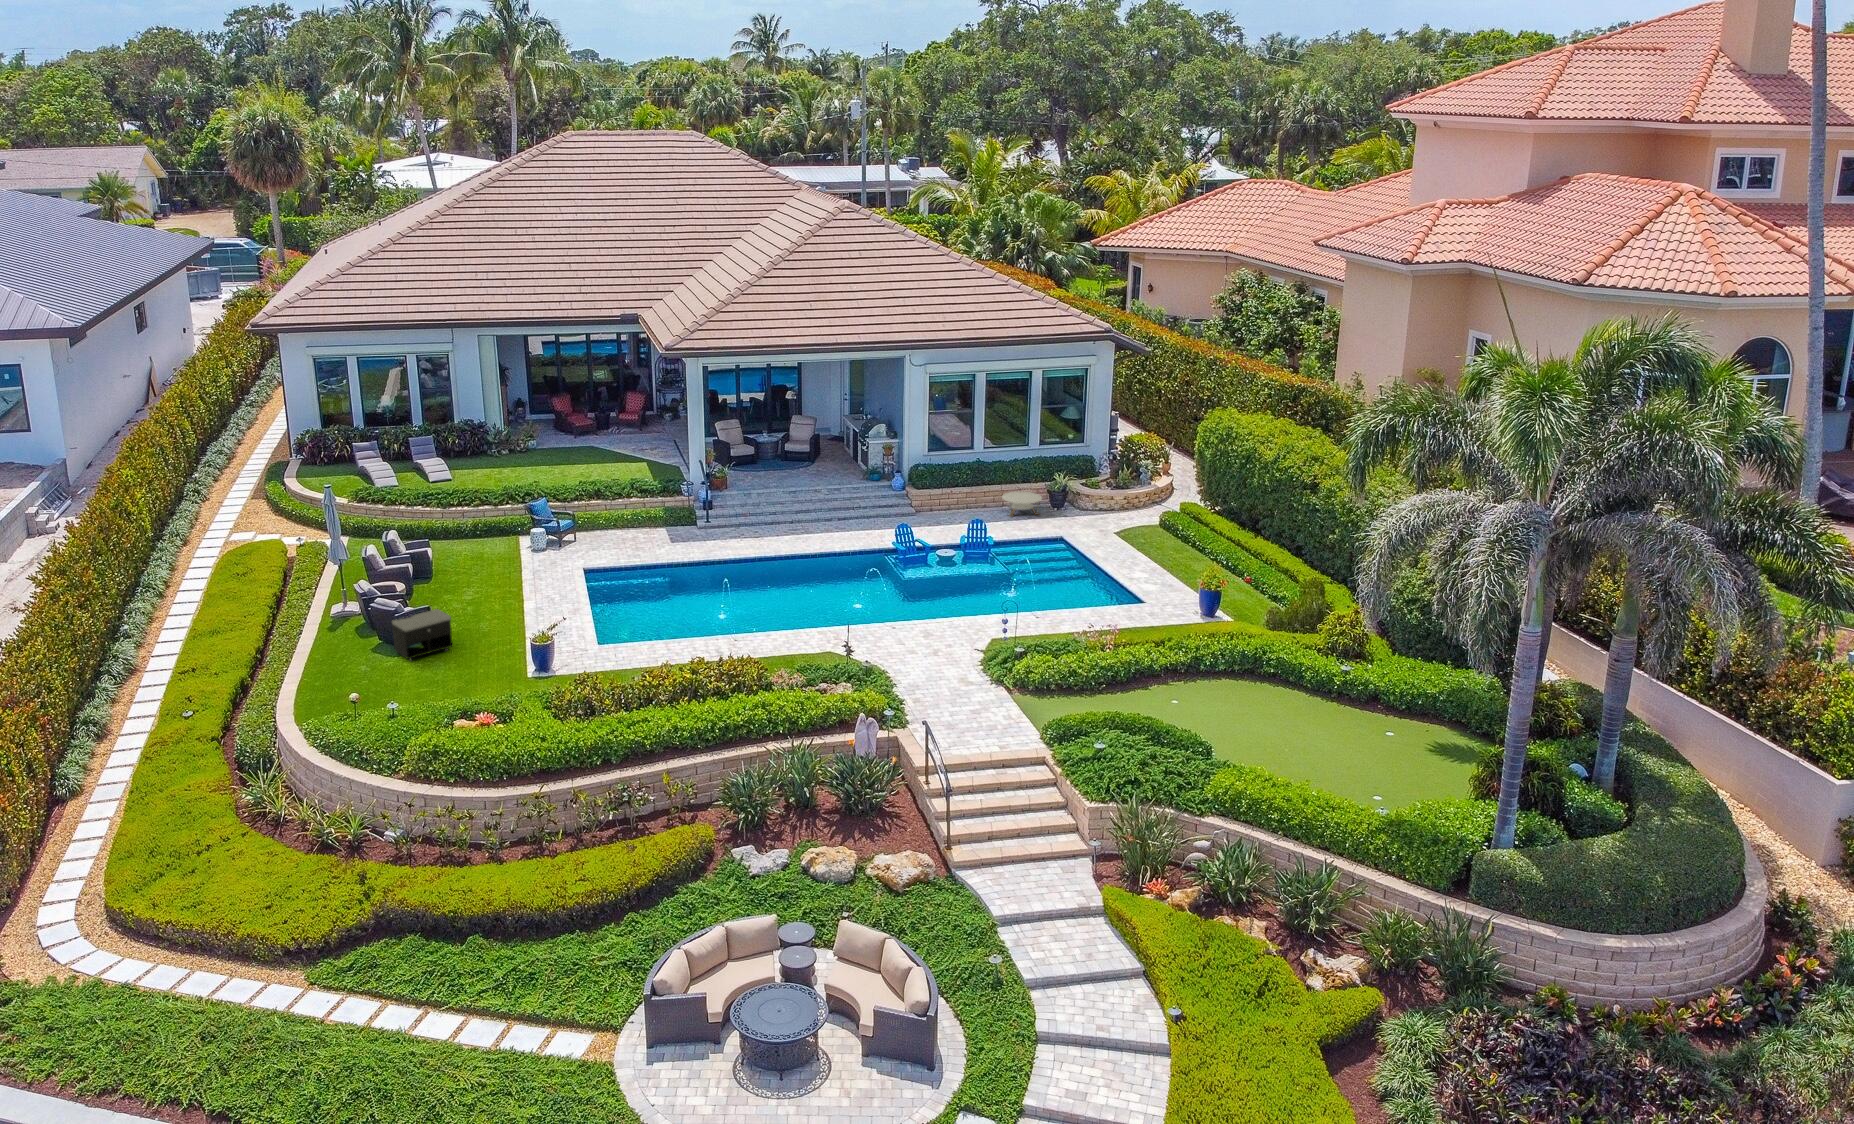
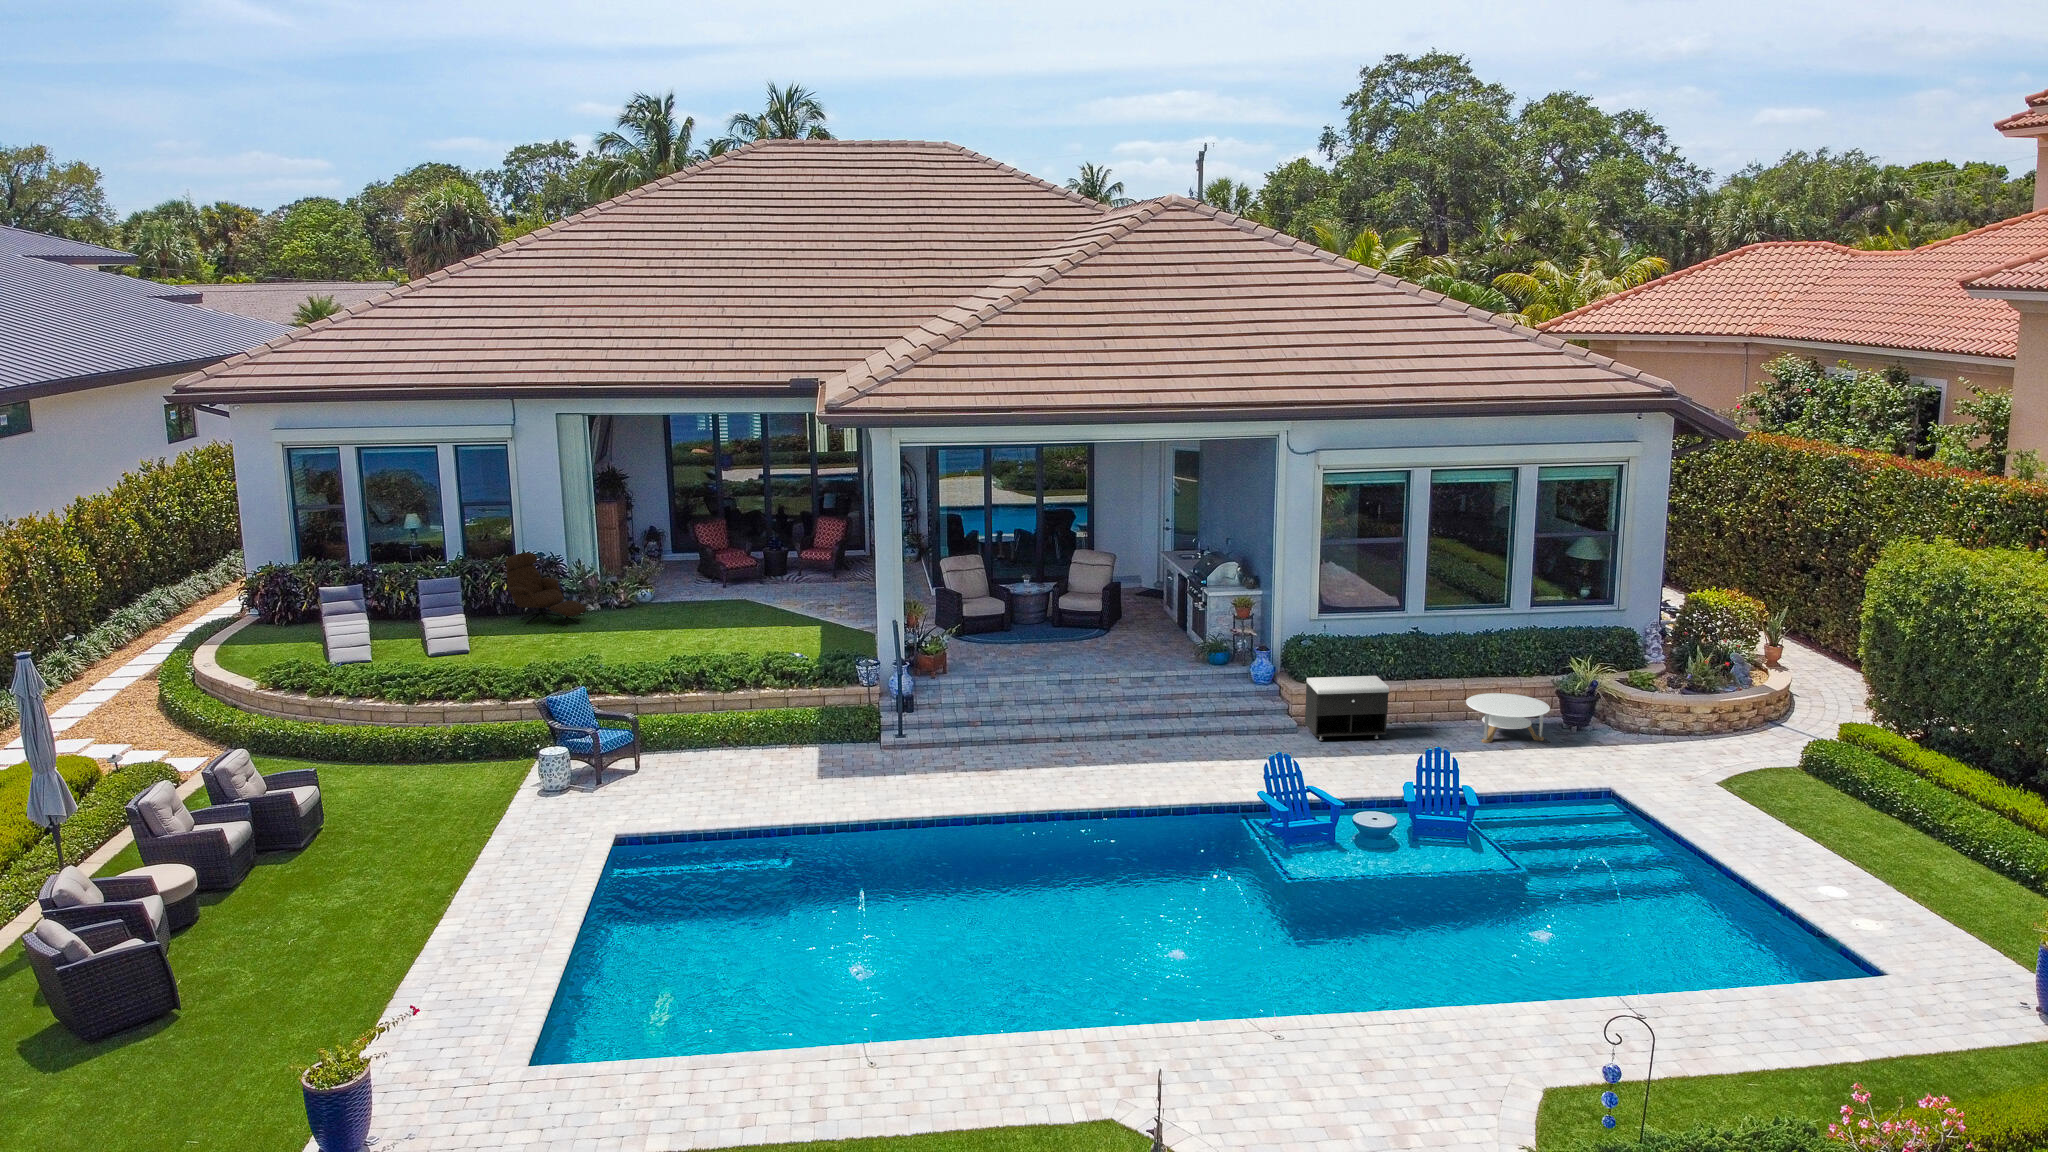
lounge chair: none [462,421,510,465] -> present [505,553,586,626]
storage bench: present [392,609,453,660] -> present [1305,676,1389,740]

